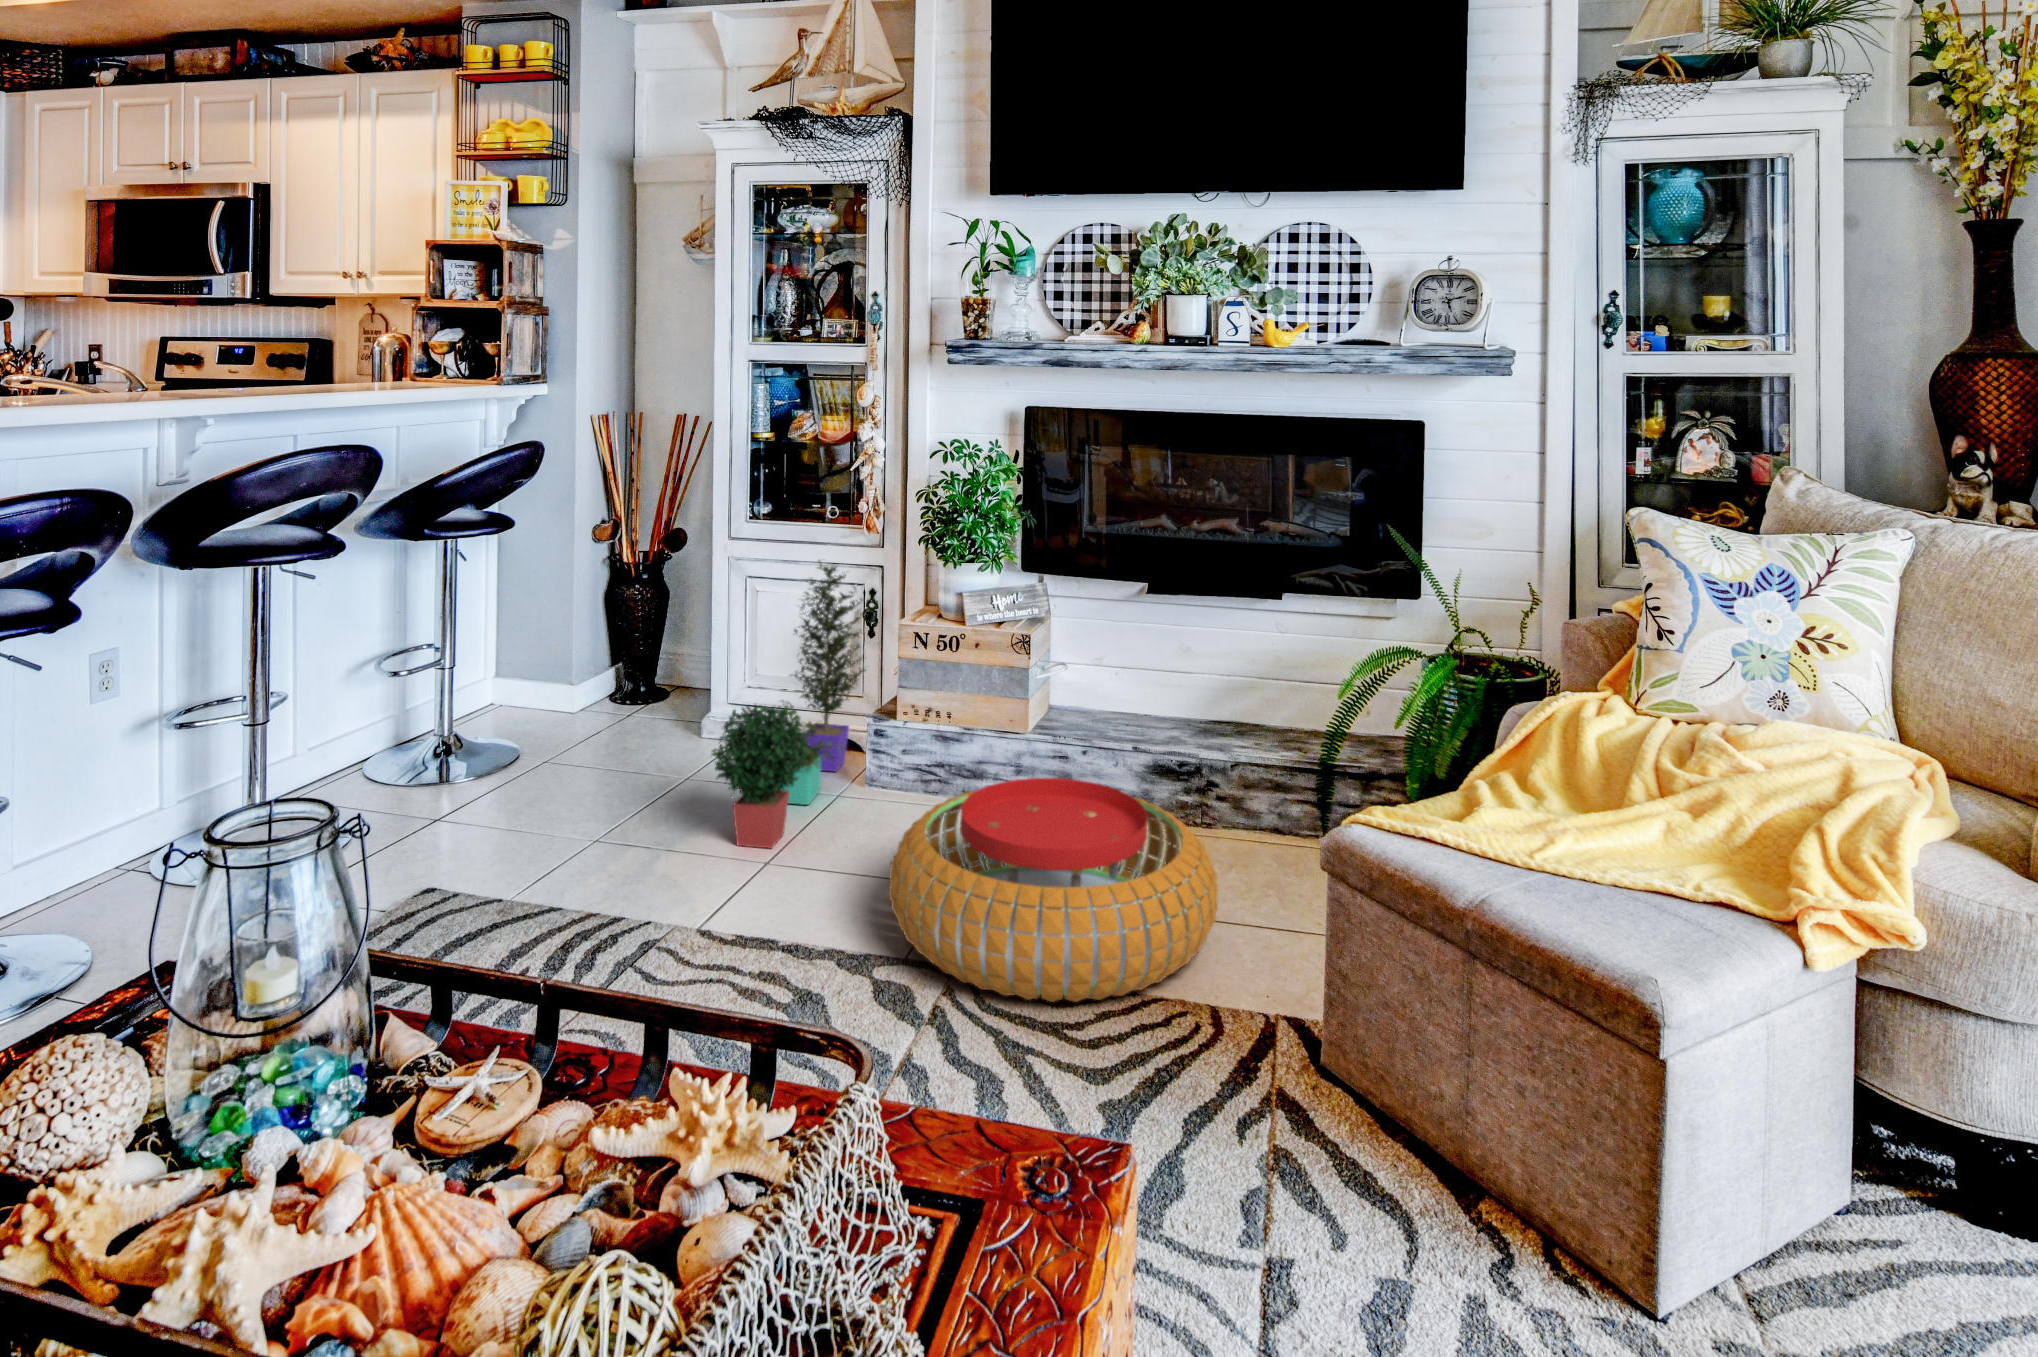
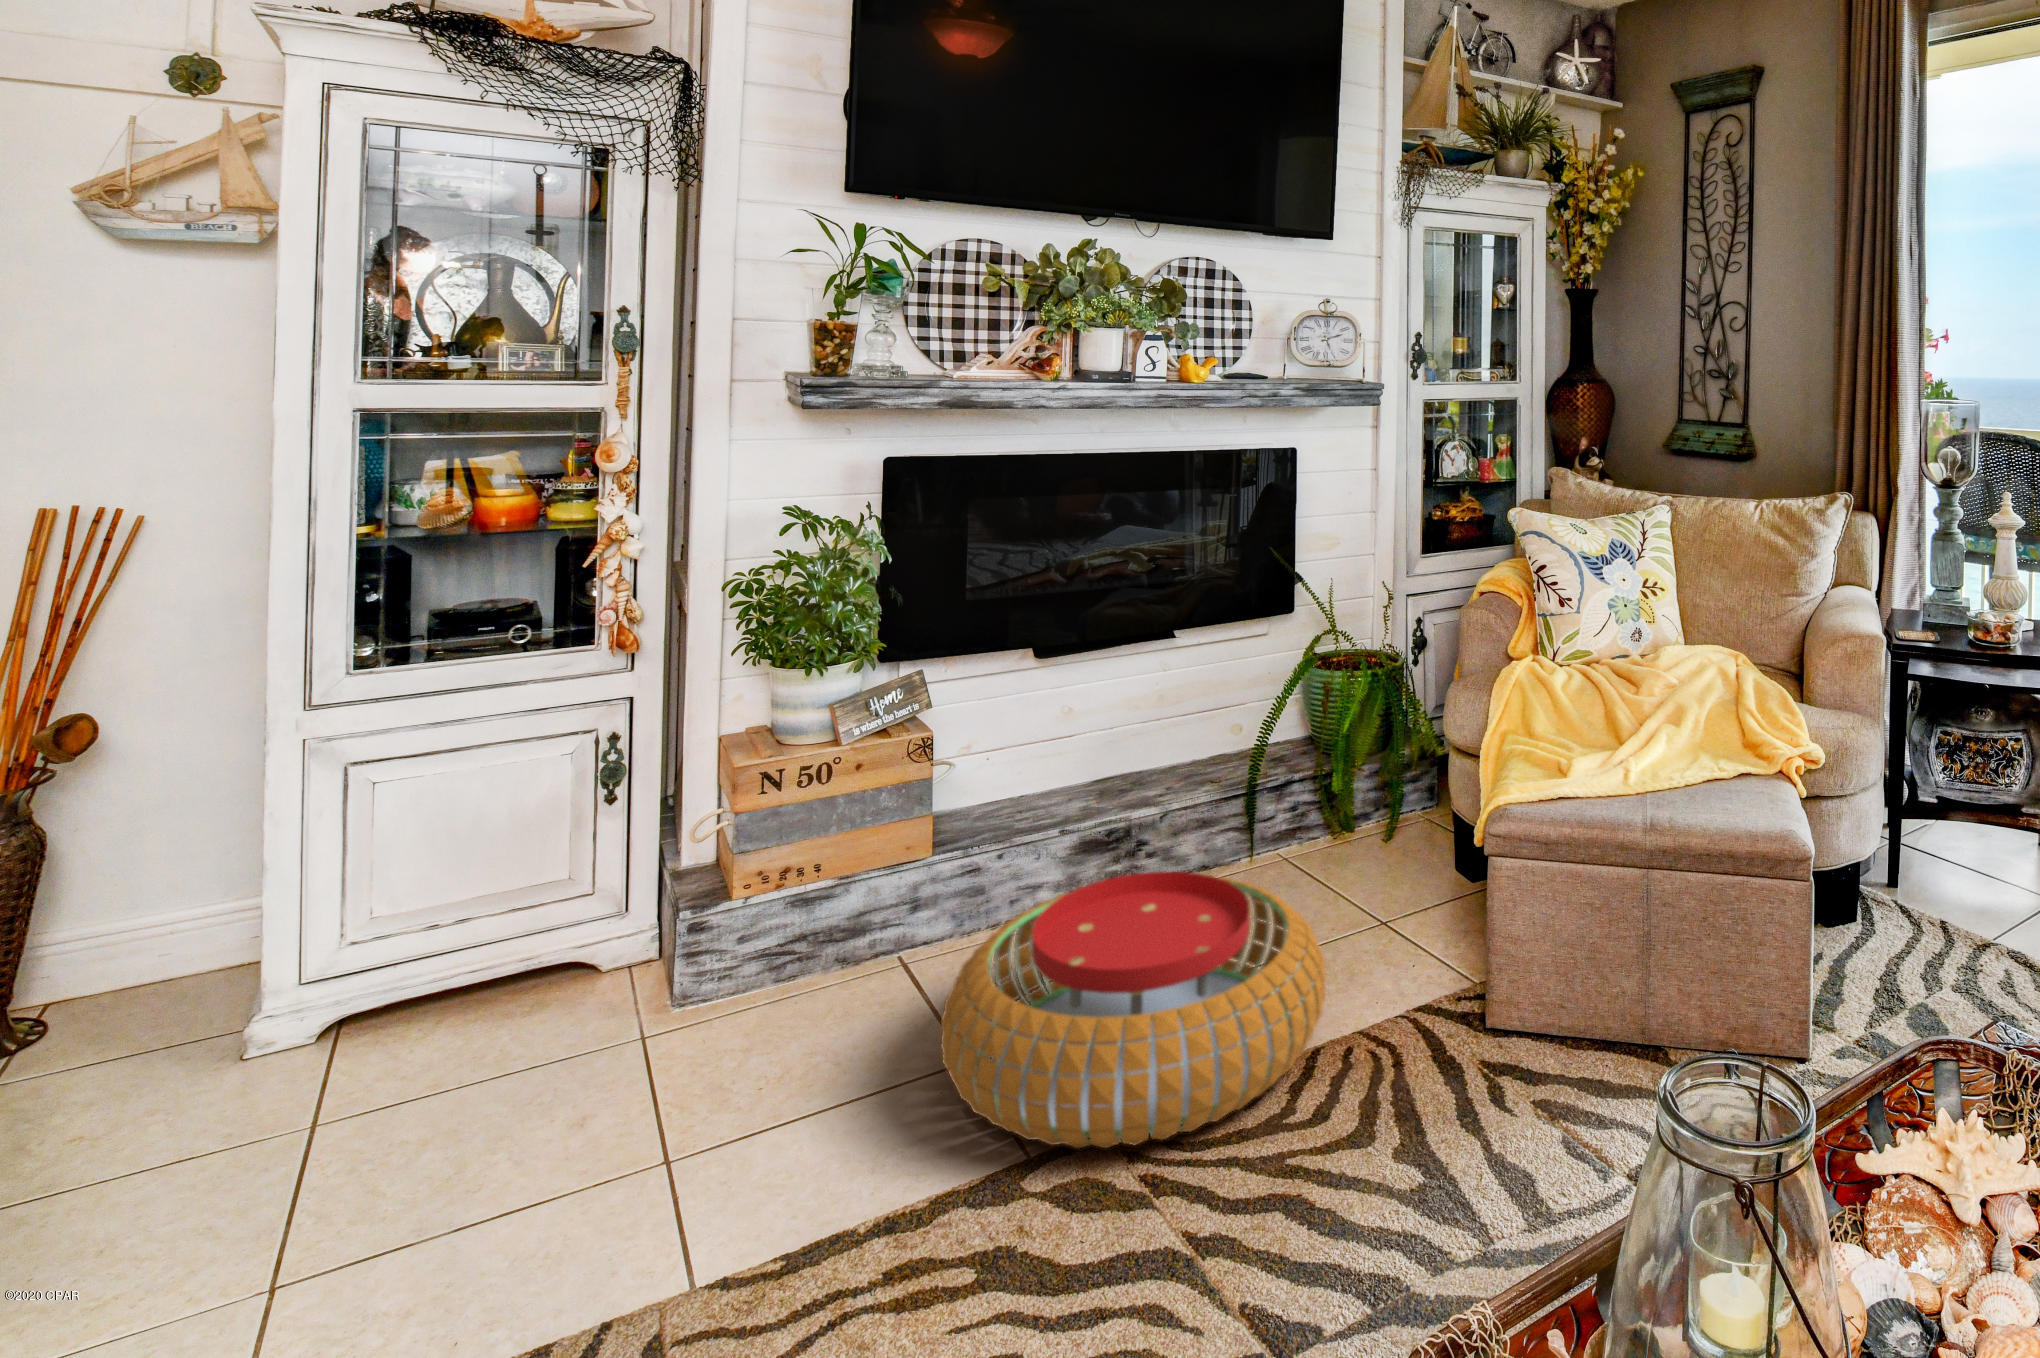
potted plant: present [712,560,865,849] -> none [499,707,707,1179]

